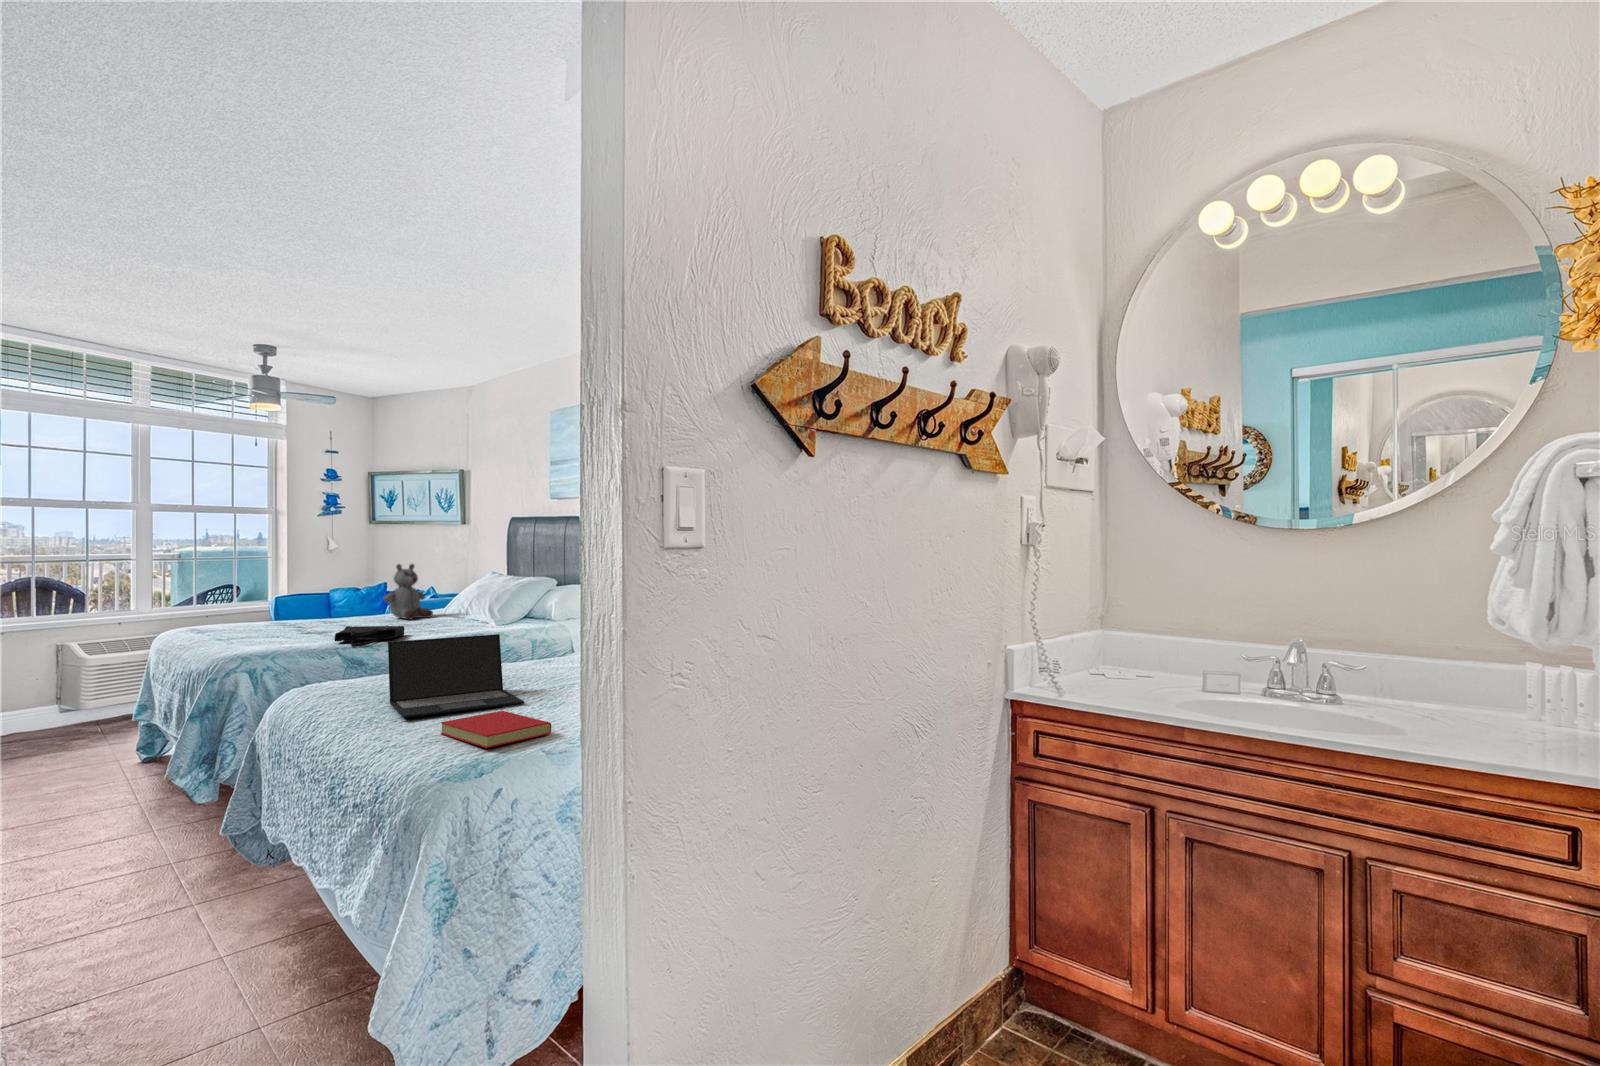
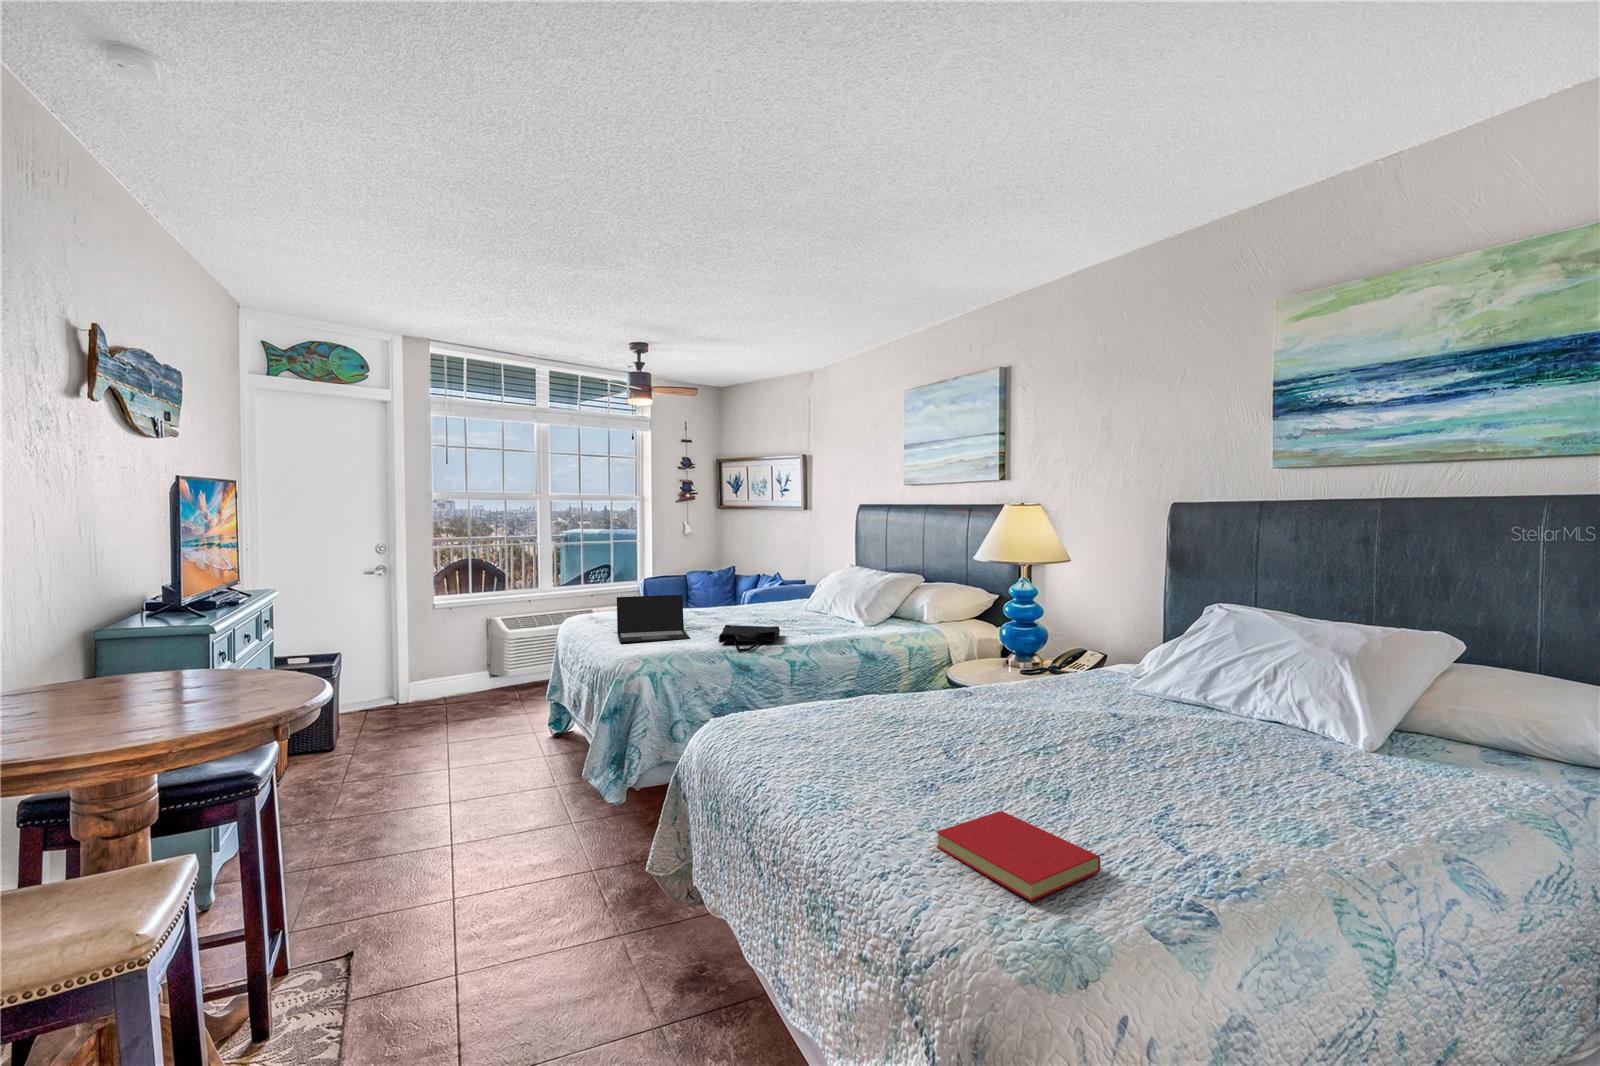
stuffed bear: present [384,564,433,620] -> none [747,554,791,612]
laptop: present [388,634,524,718] -> present [617,595,690,643]

